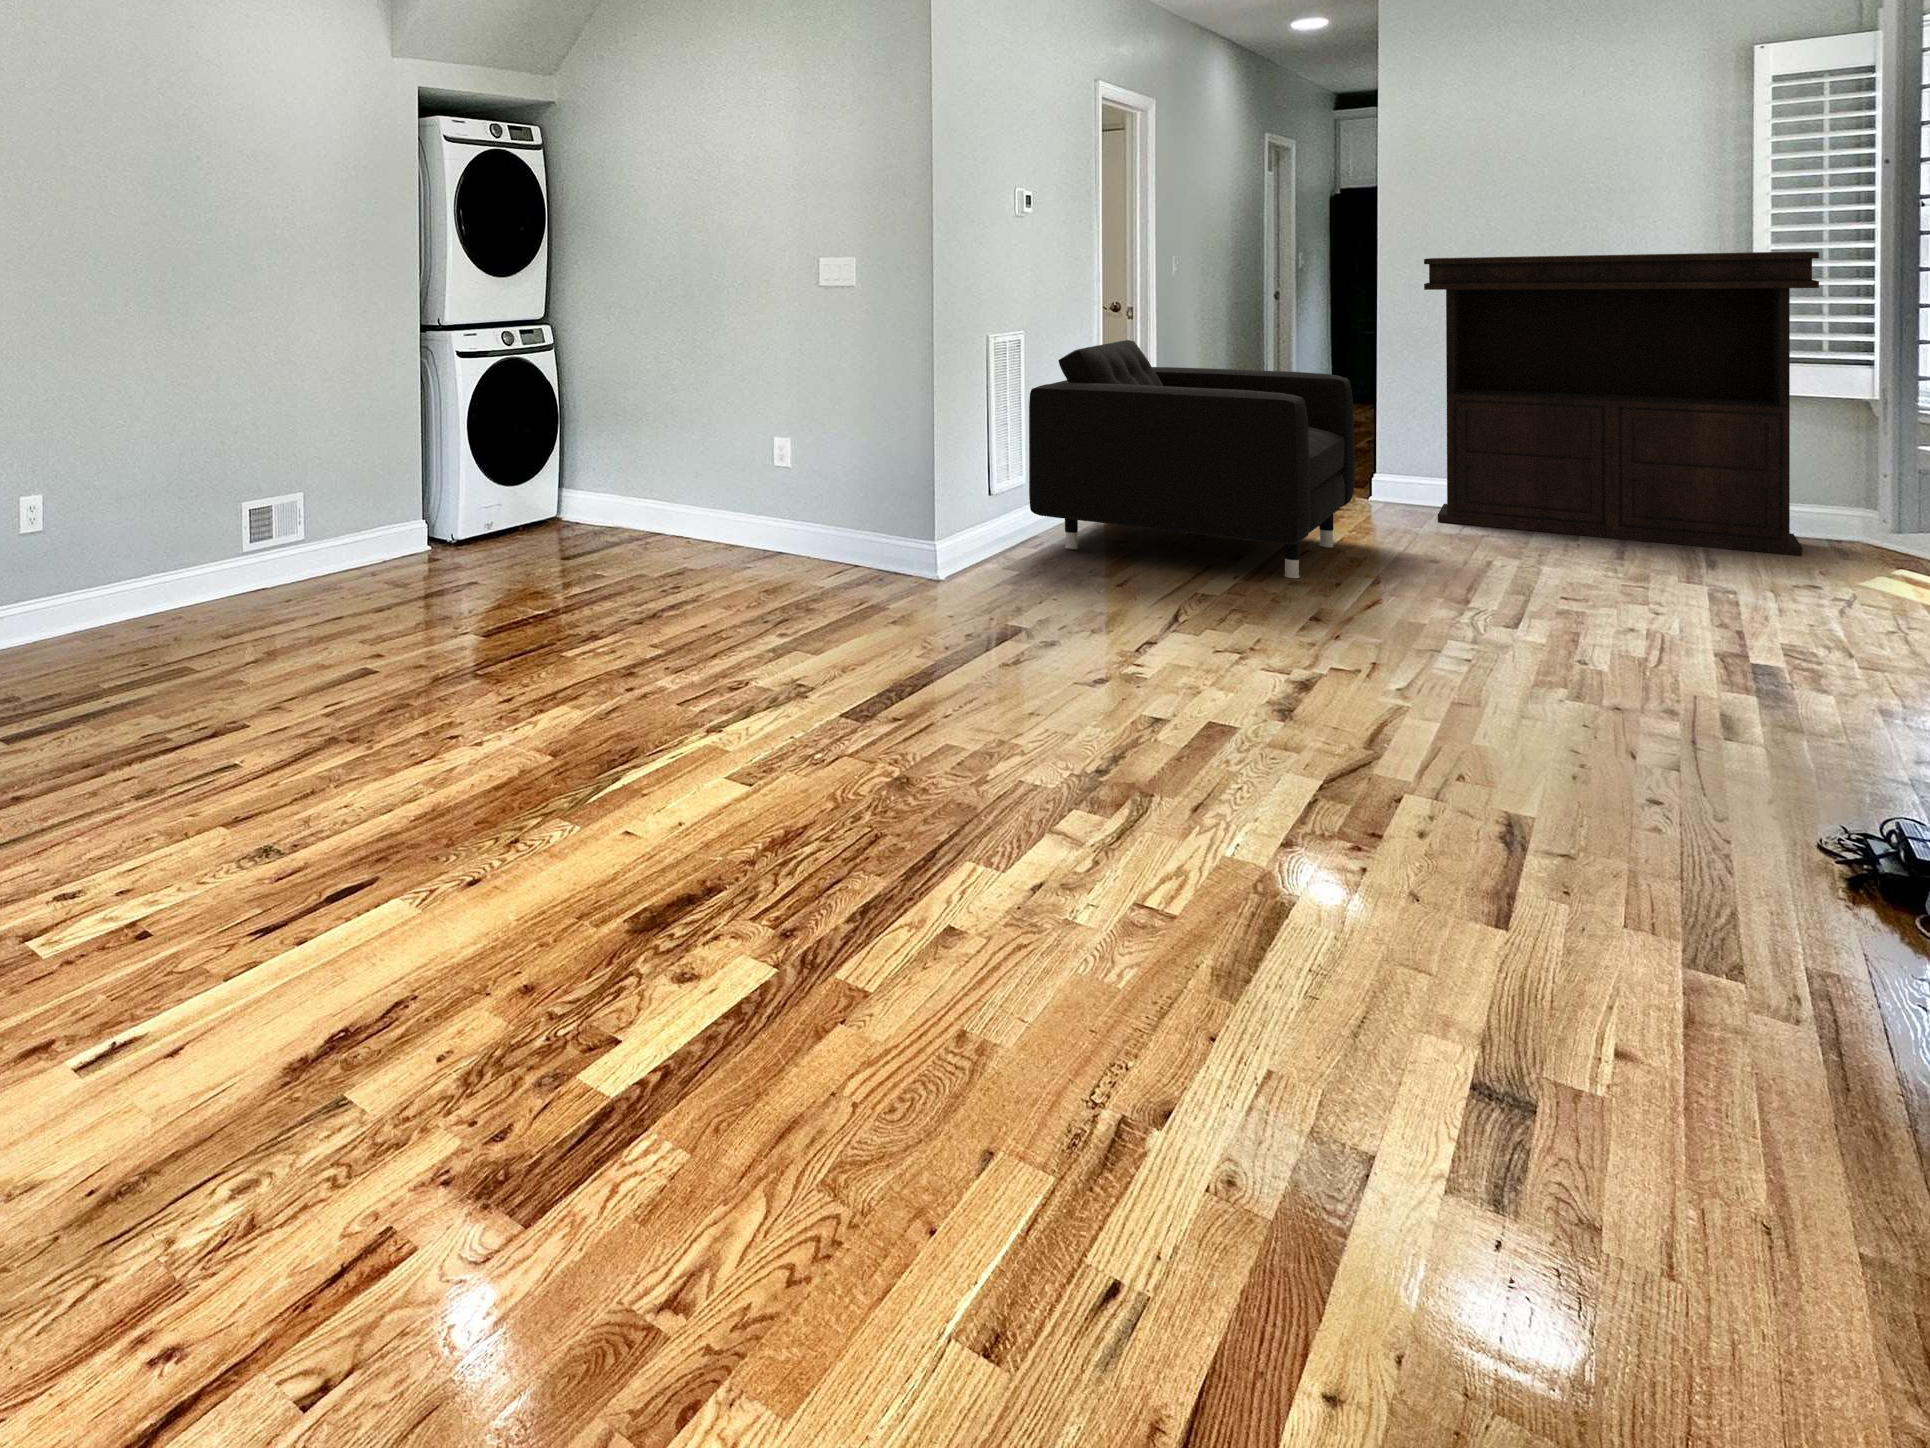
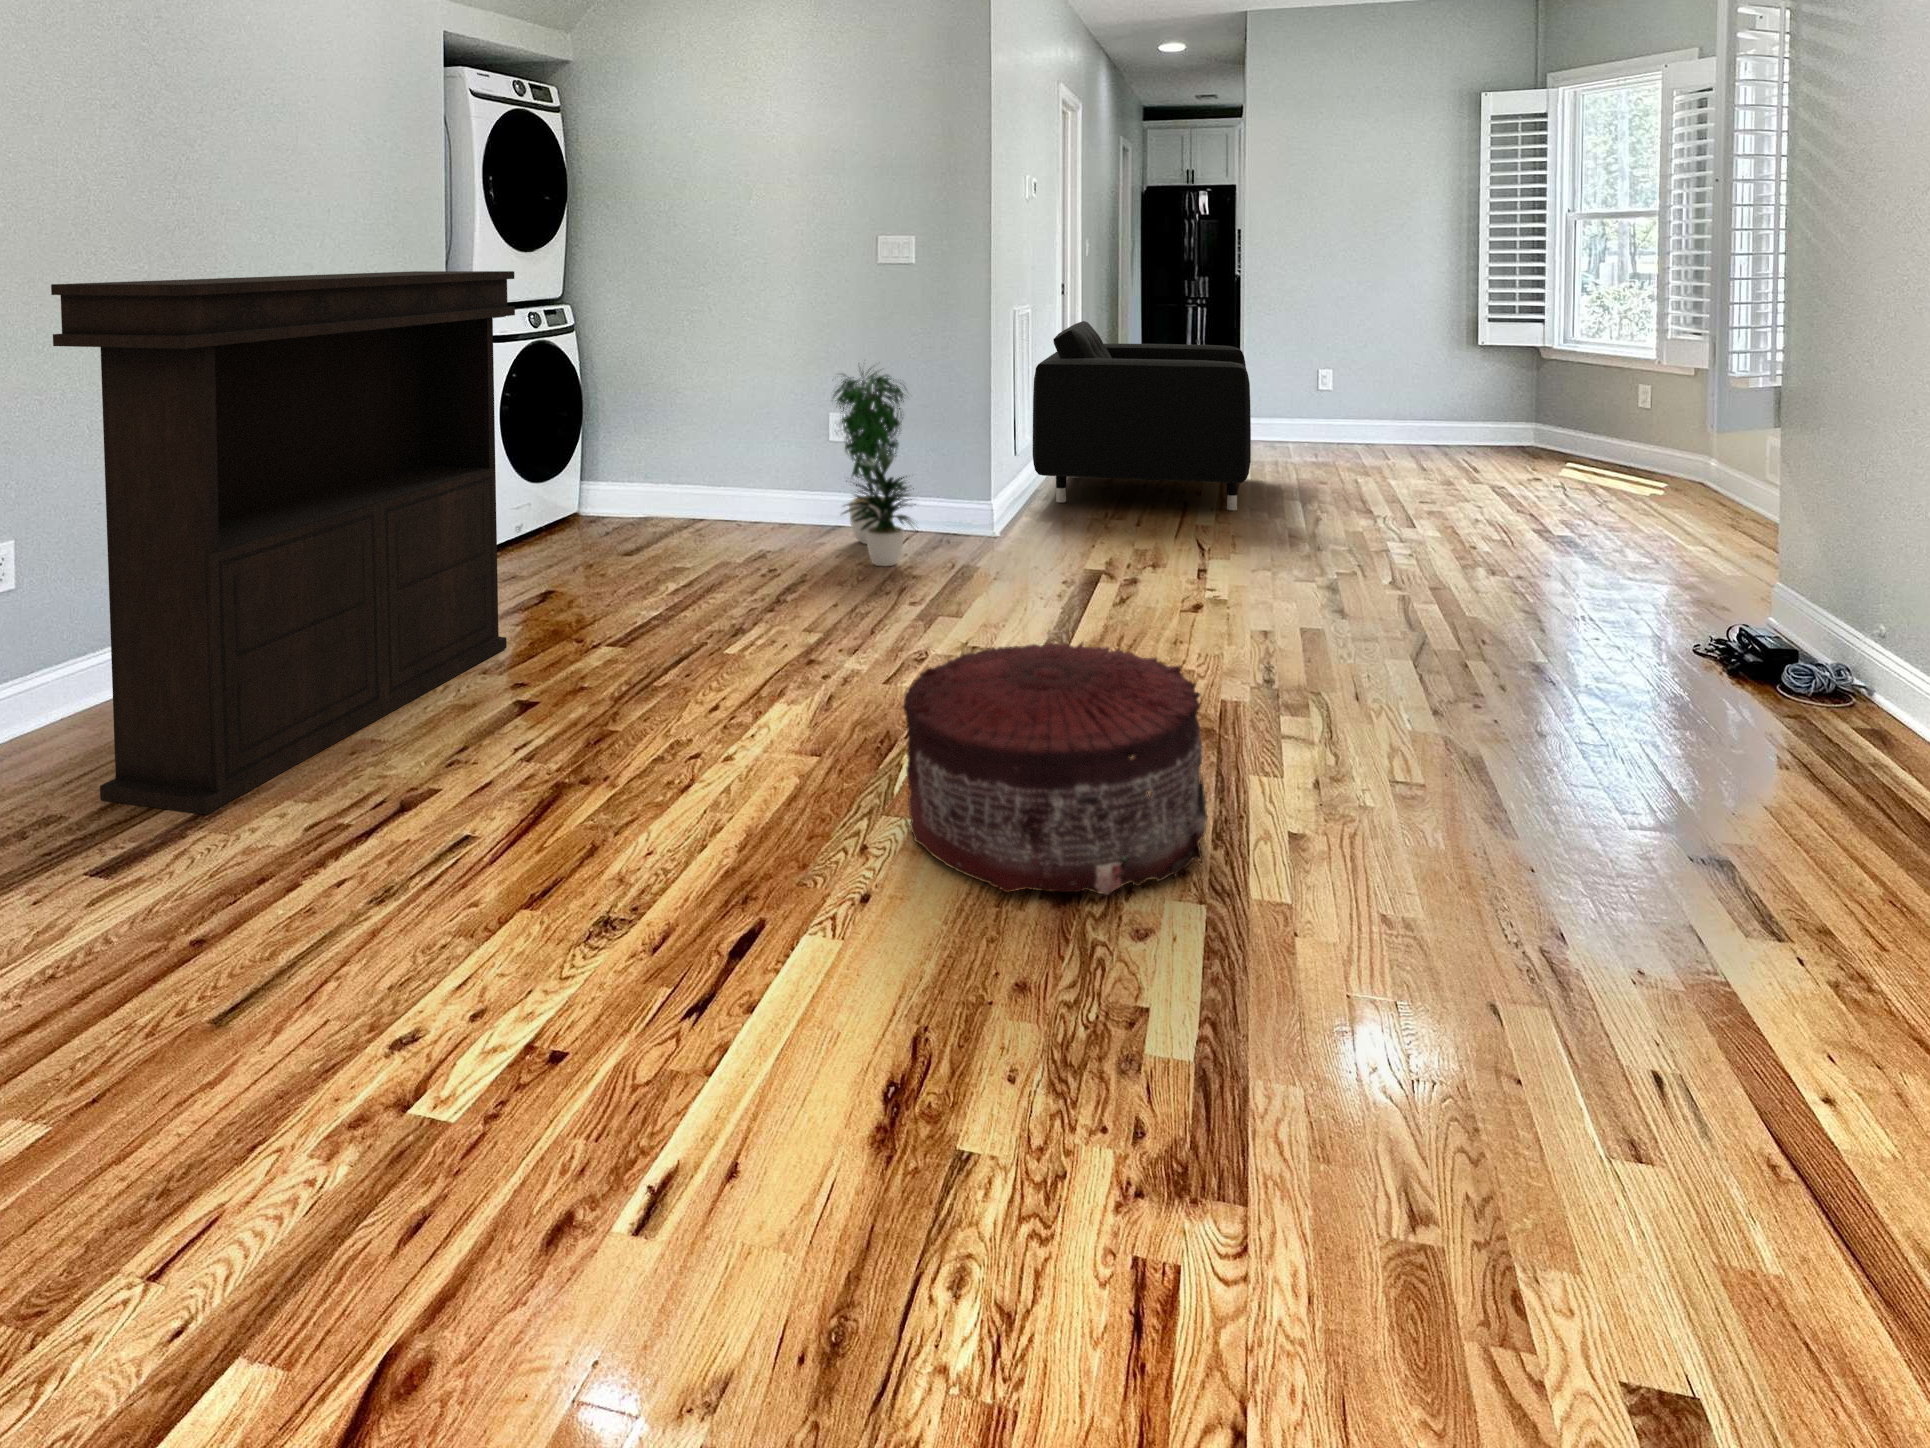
console table: present [1424,251,1819,556] -> present [51,271,515,815]
potted plant: none [751,375,853,595] -> present [833,371,916,566]
pouf: none [548,670,861,940] -> present [903,642,1207,895]

